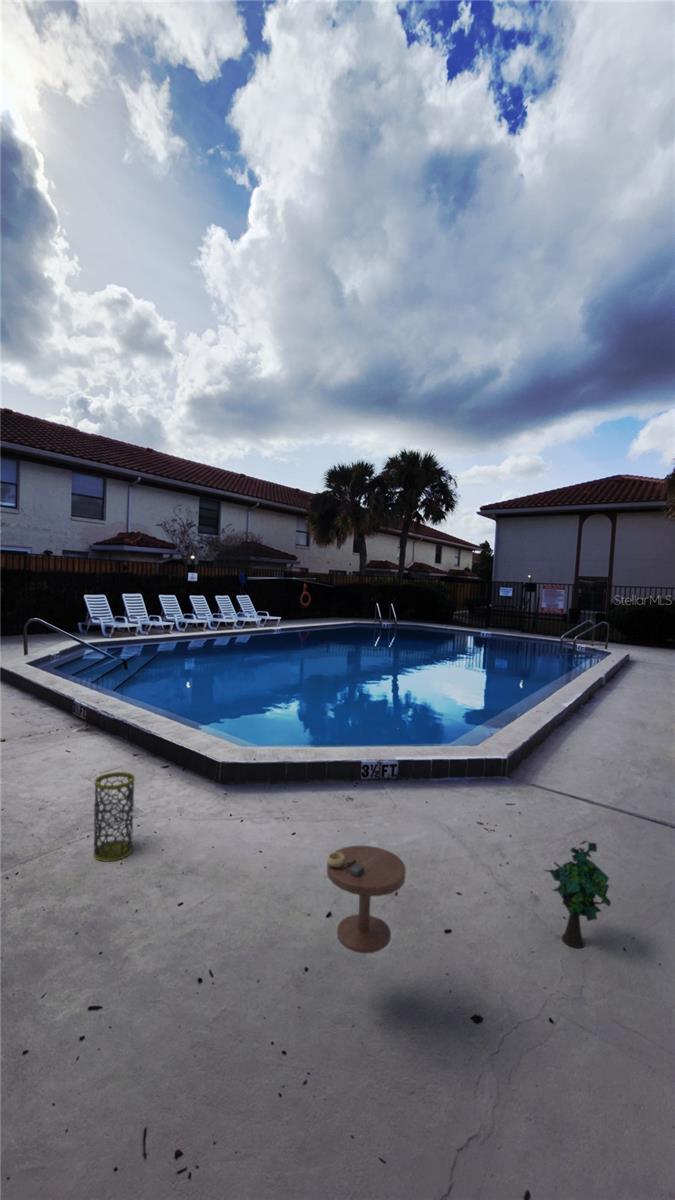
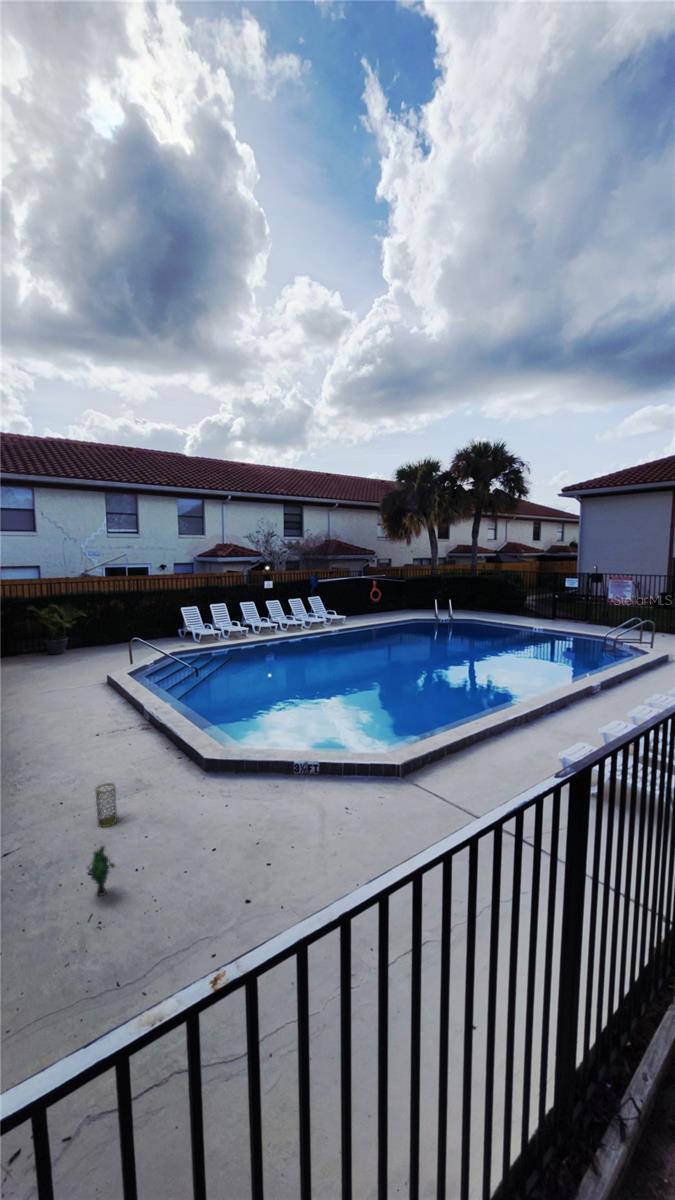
decorative plant: present [547,841,611,948] -> present [88,846,115,896]
side table: present [327,846,406,953] -> none [144,836,179,900]

